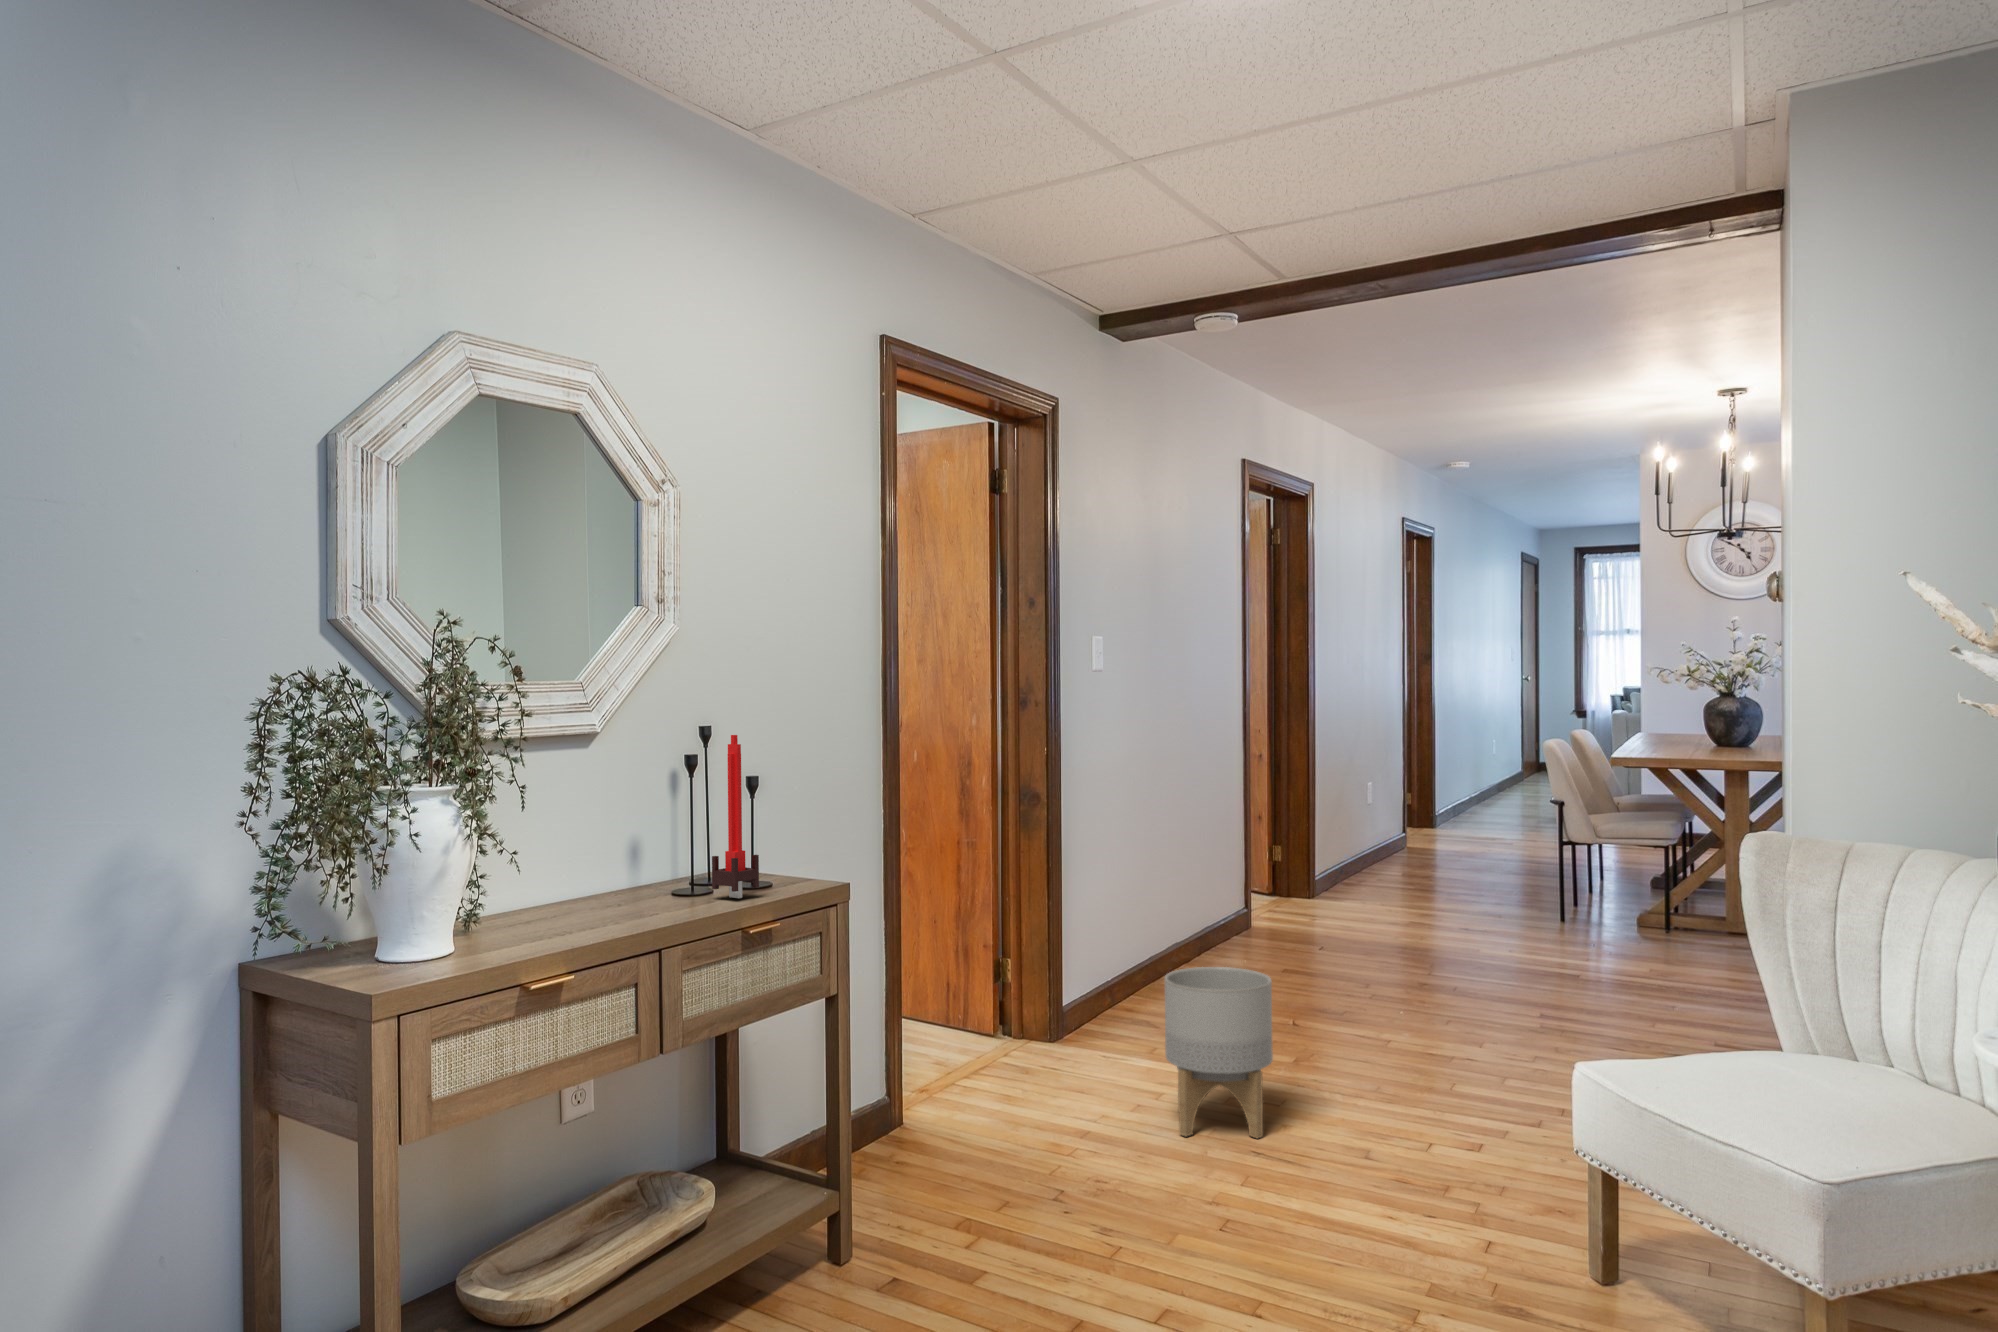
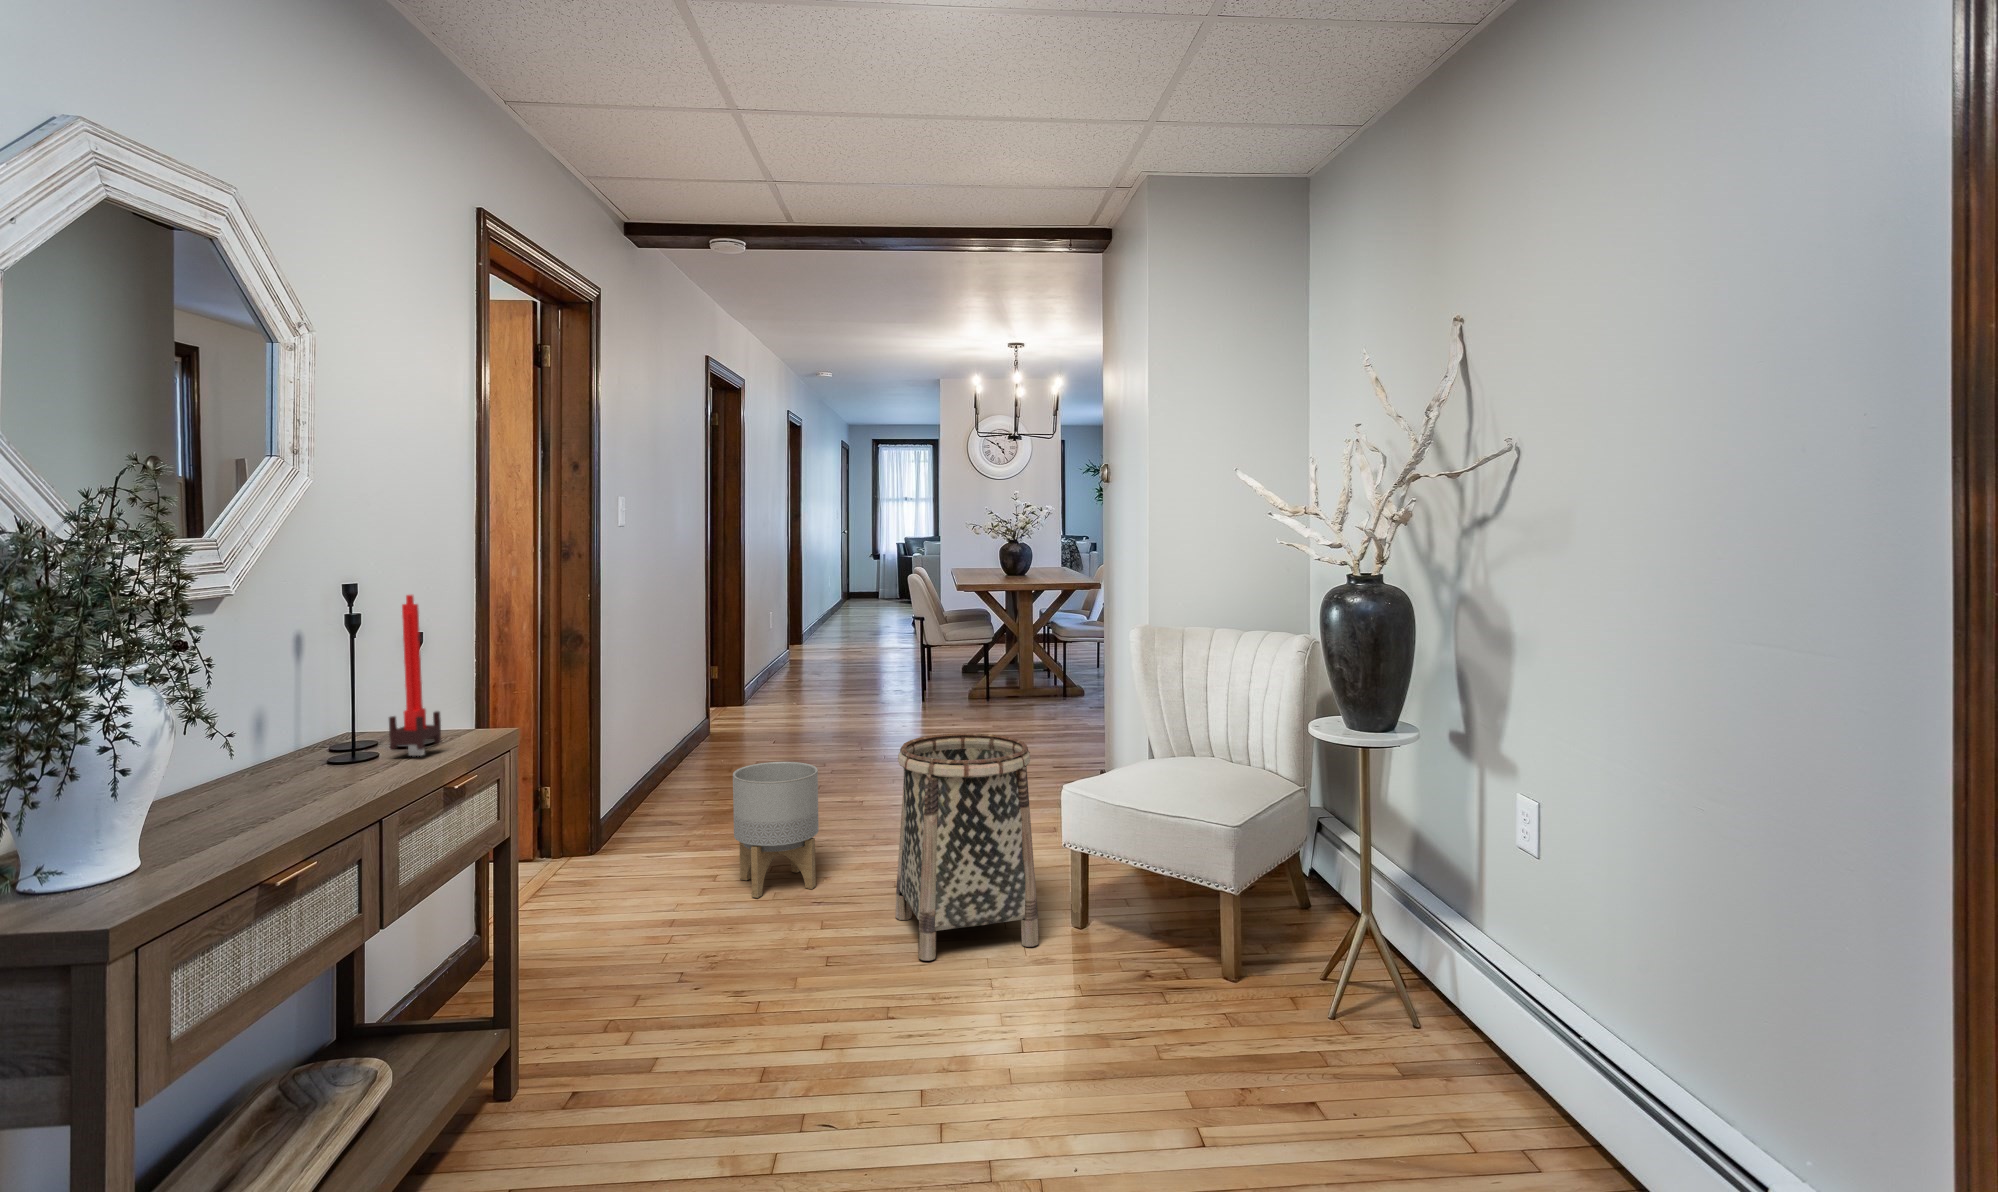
basket: none [1330,948,1524,1269] -> present [896,733,1038,961]

